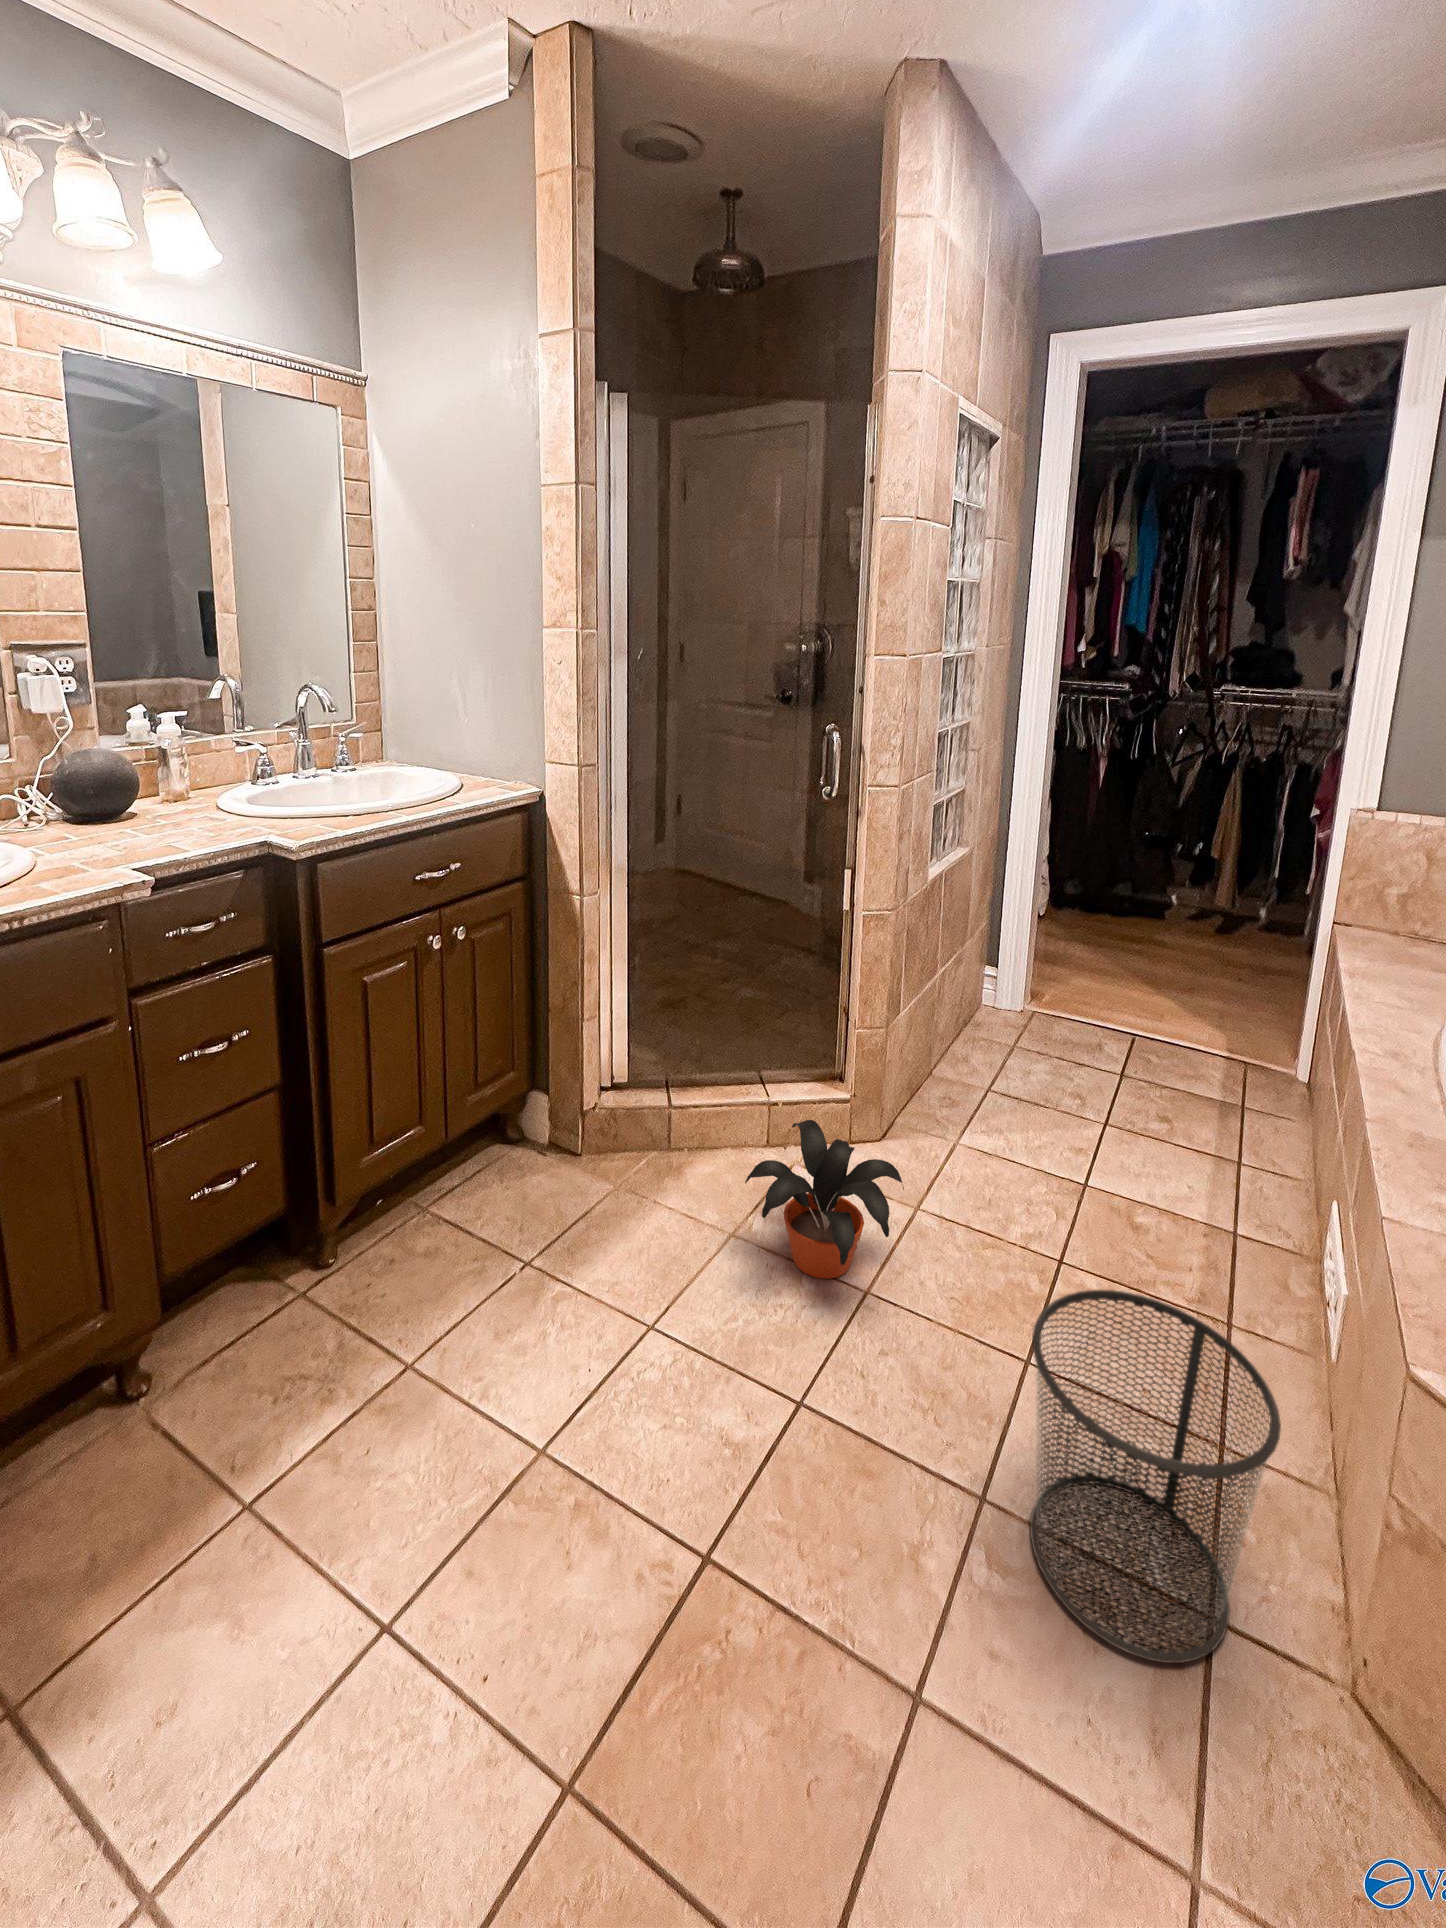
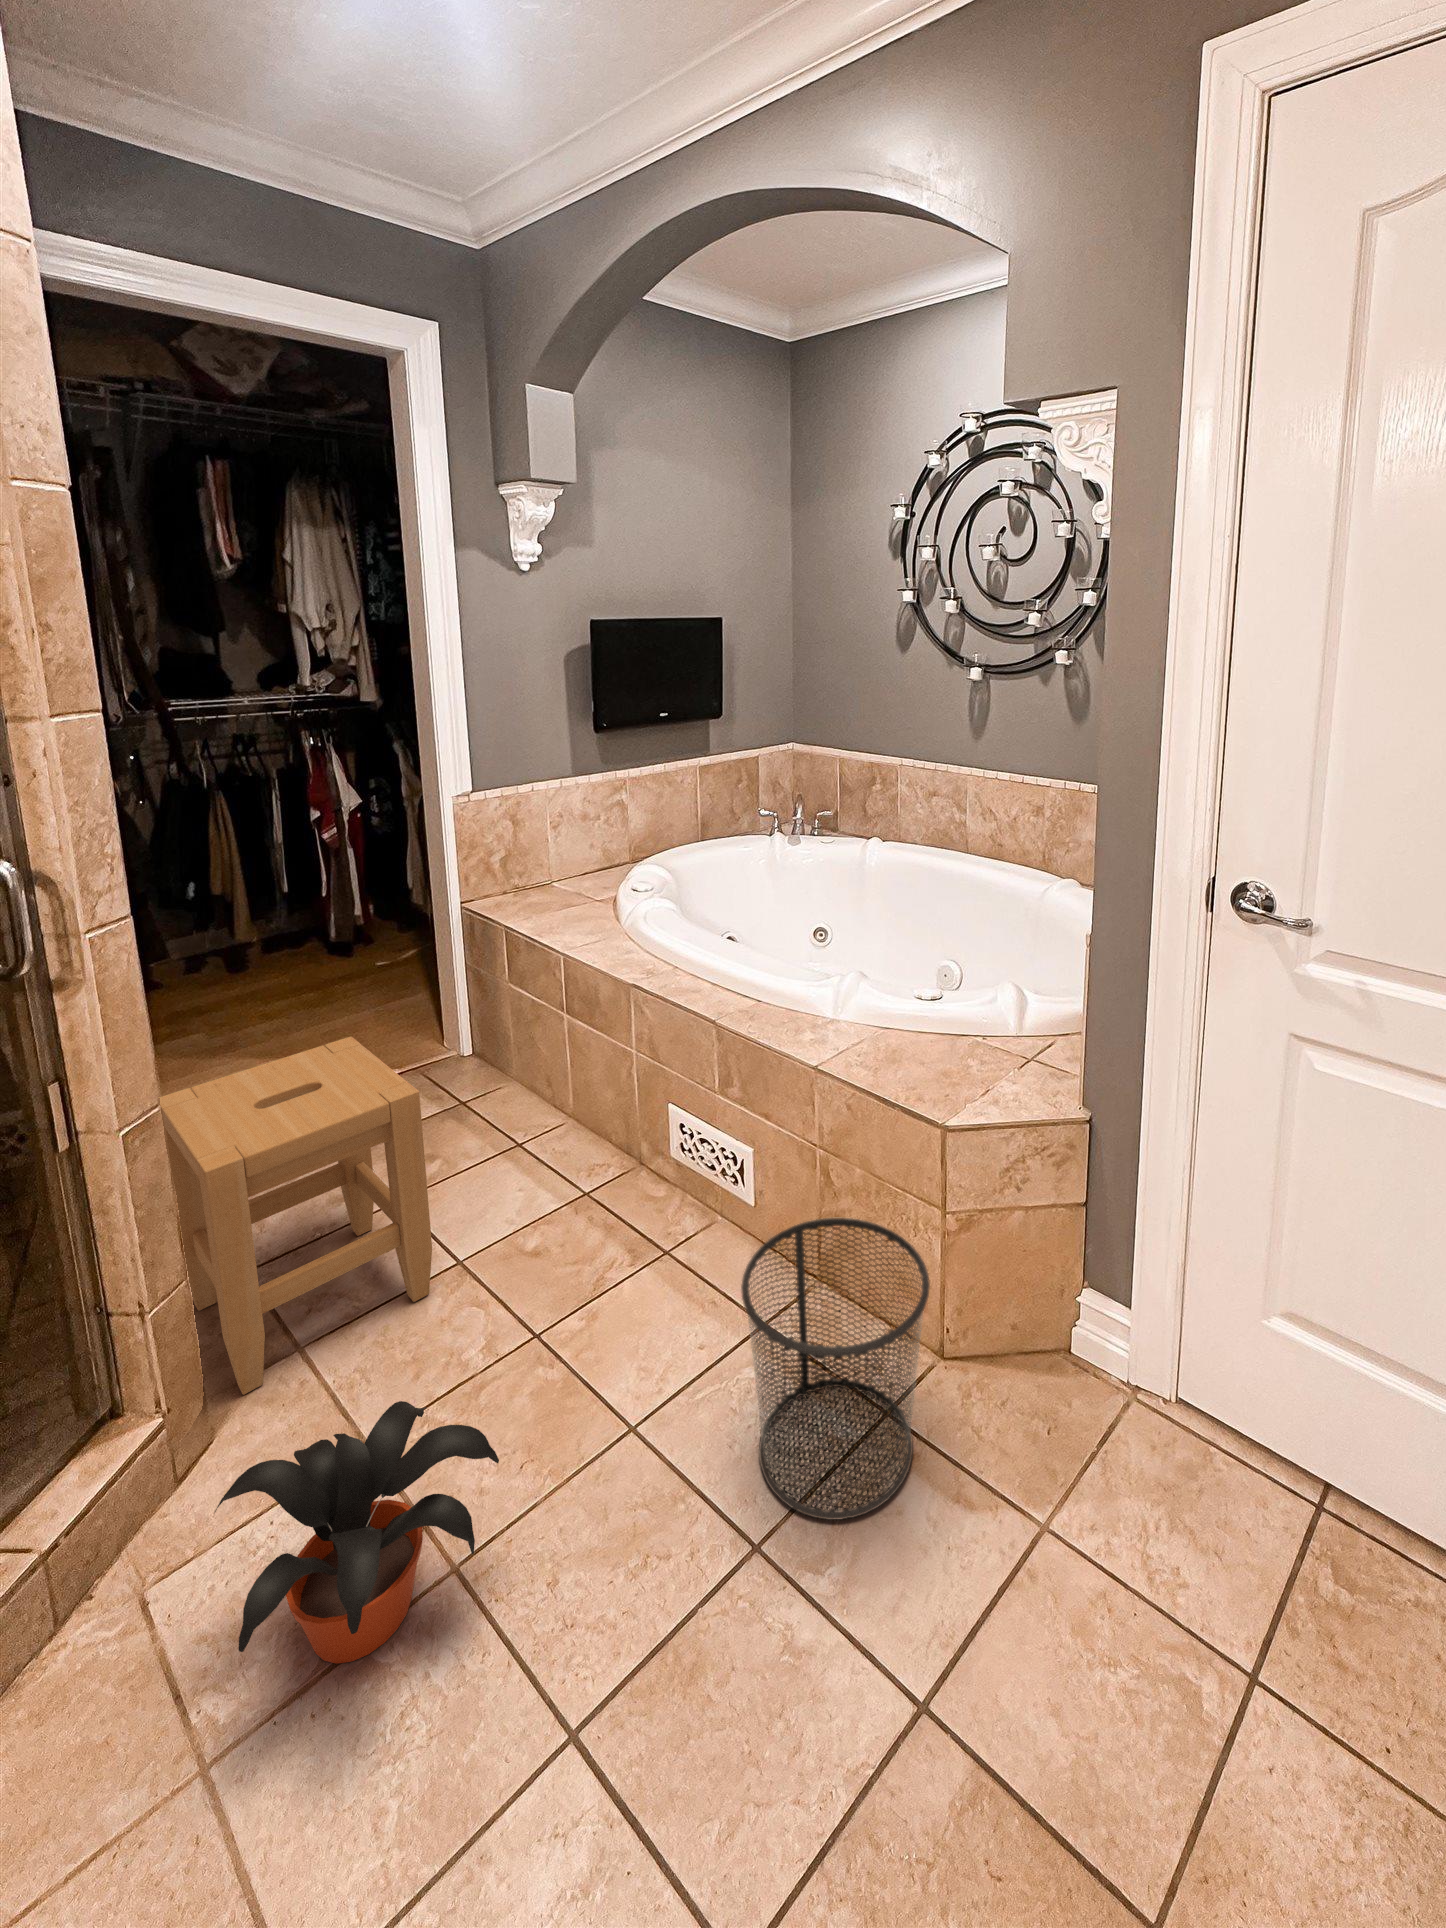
stool: none [908,932,1092,1180] -> present [159,1037,432,1395]

